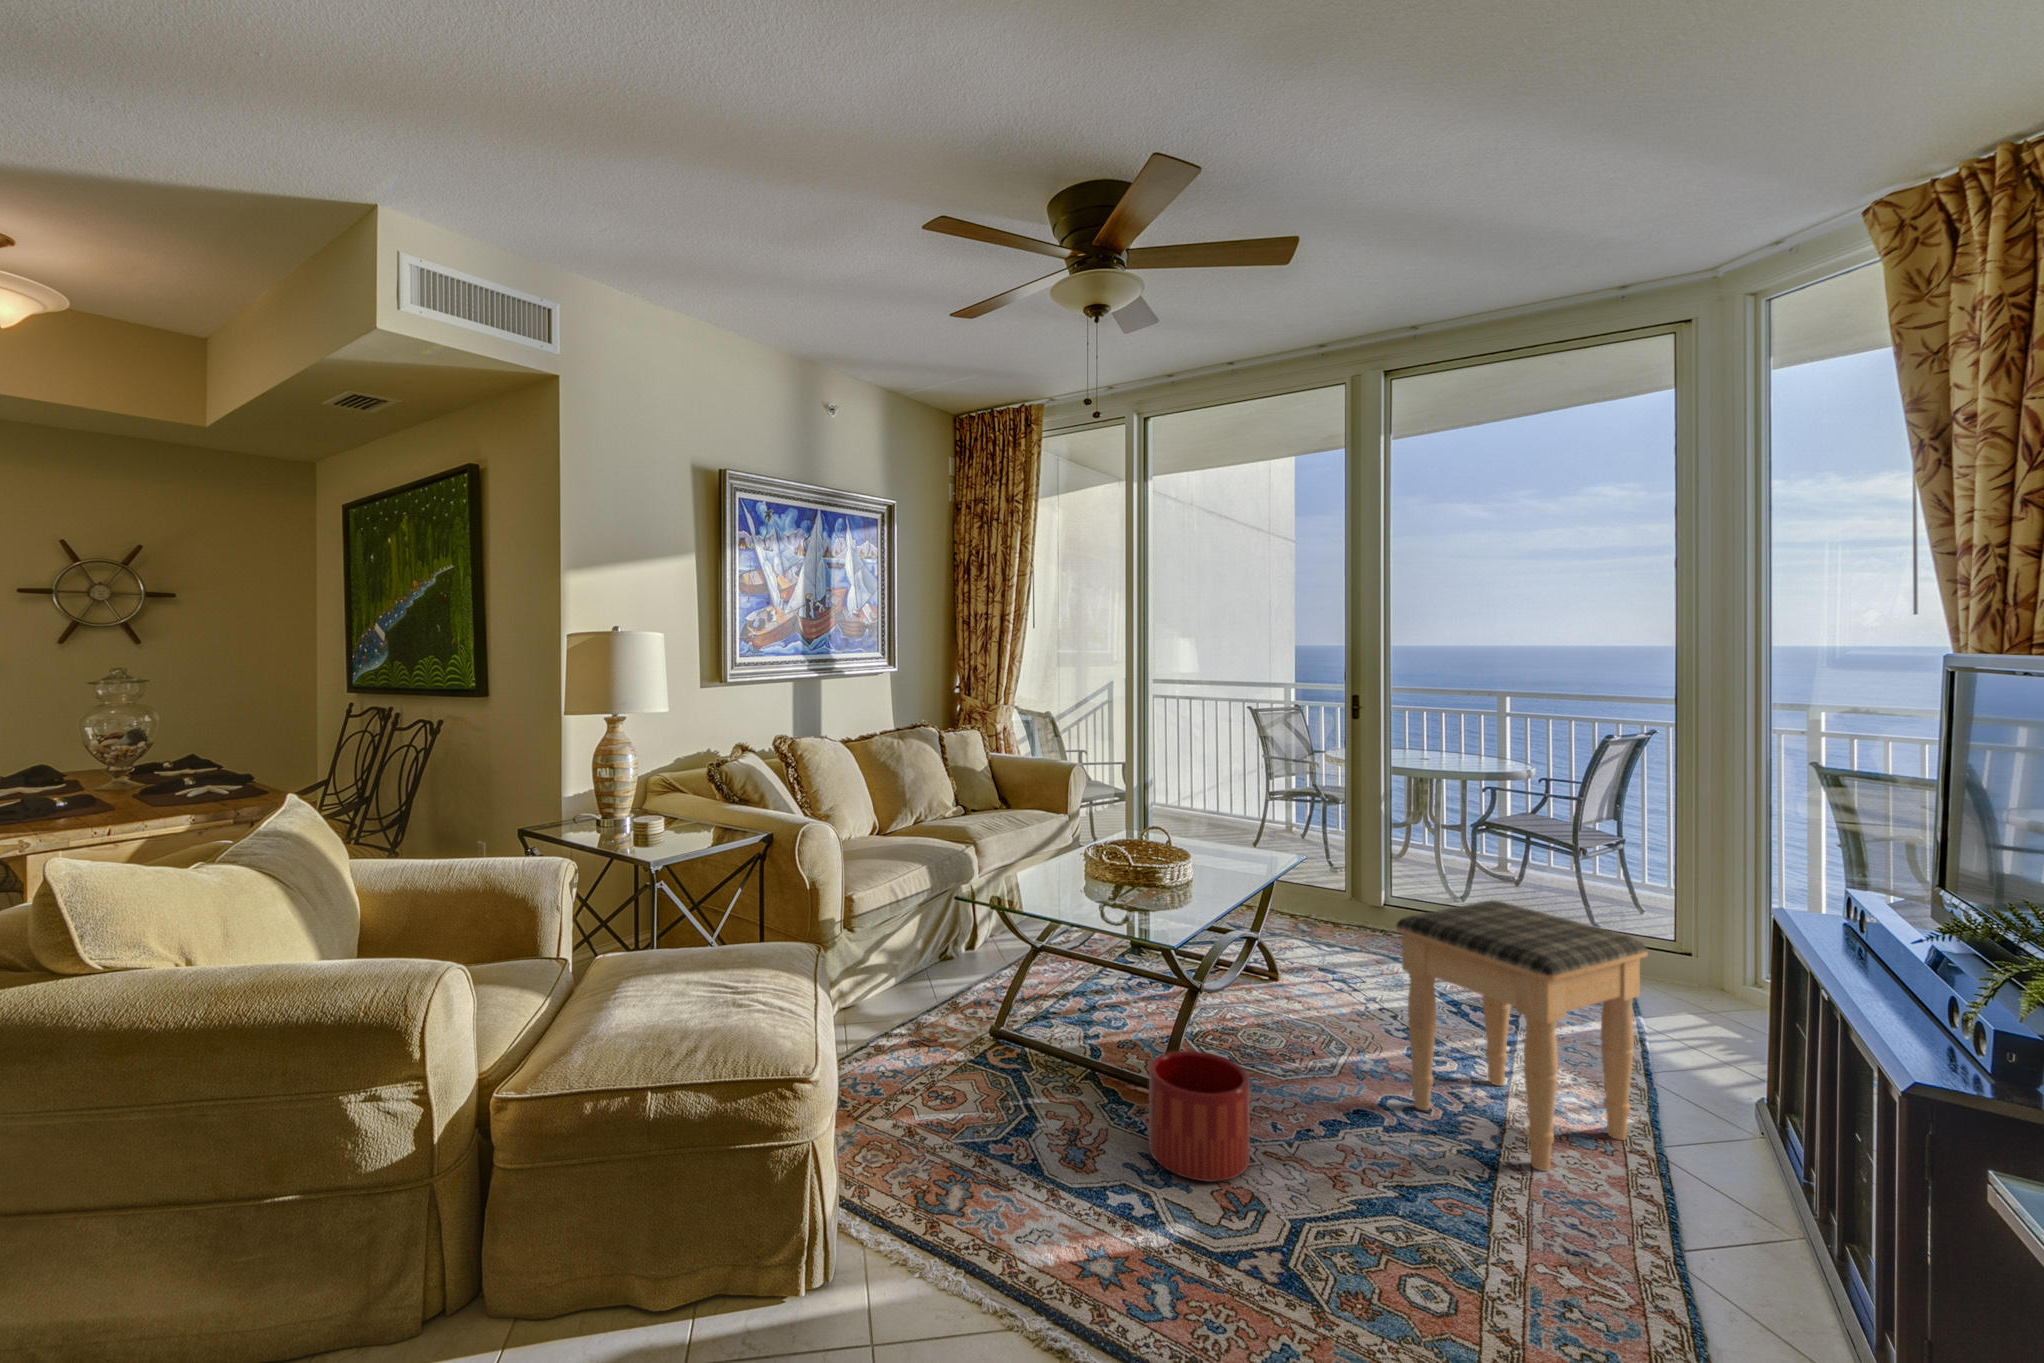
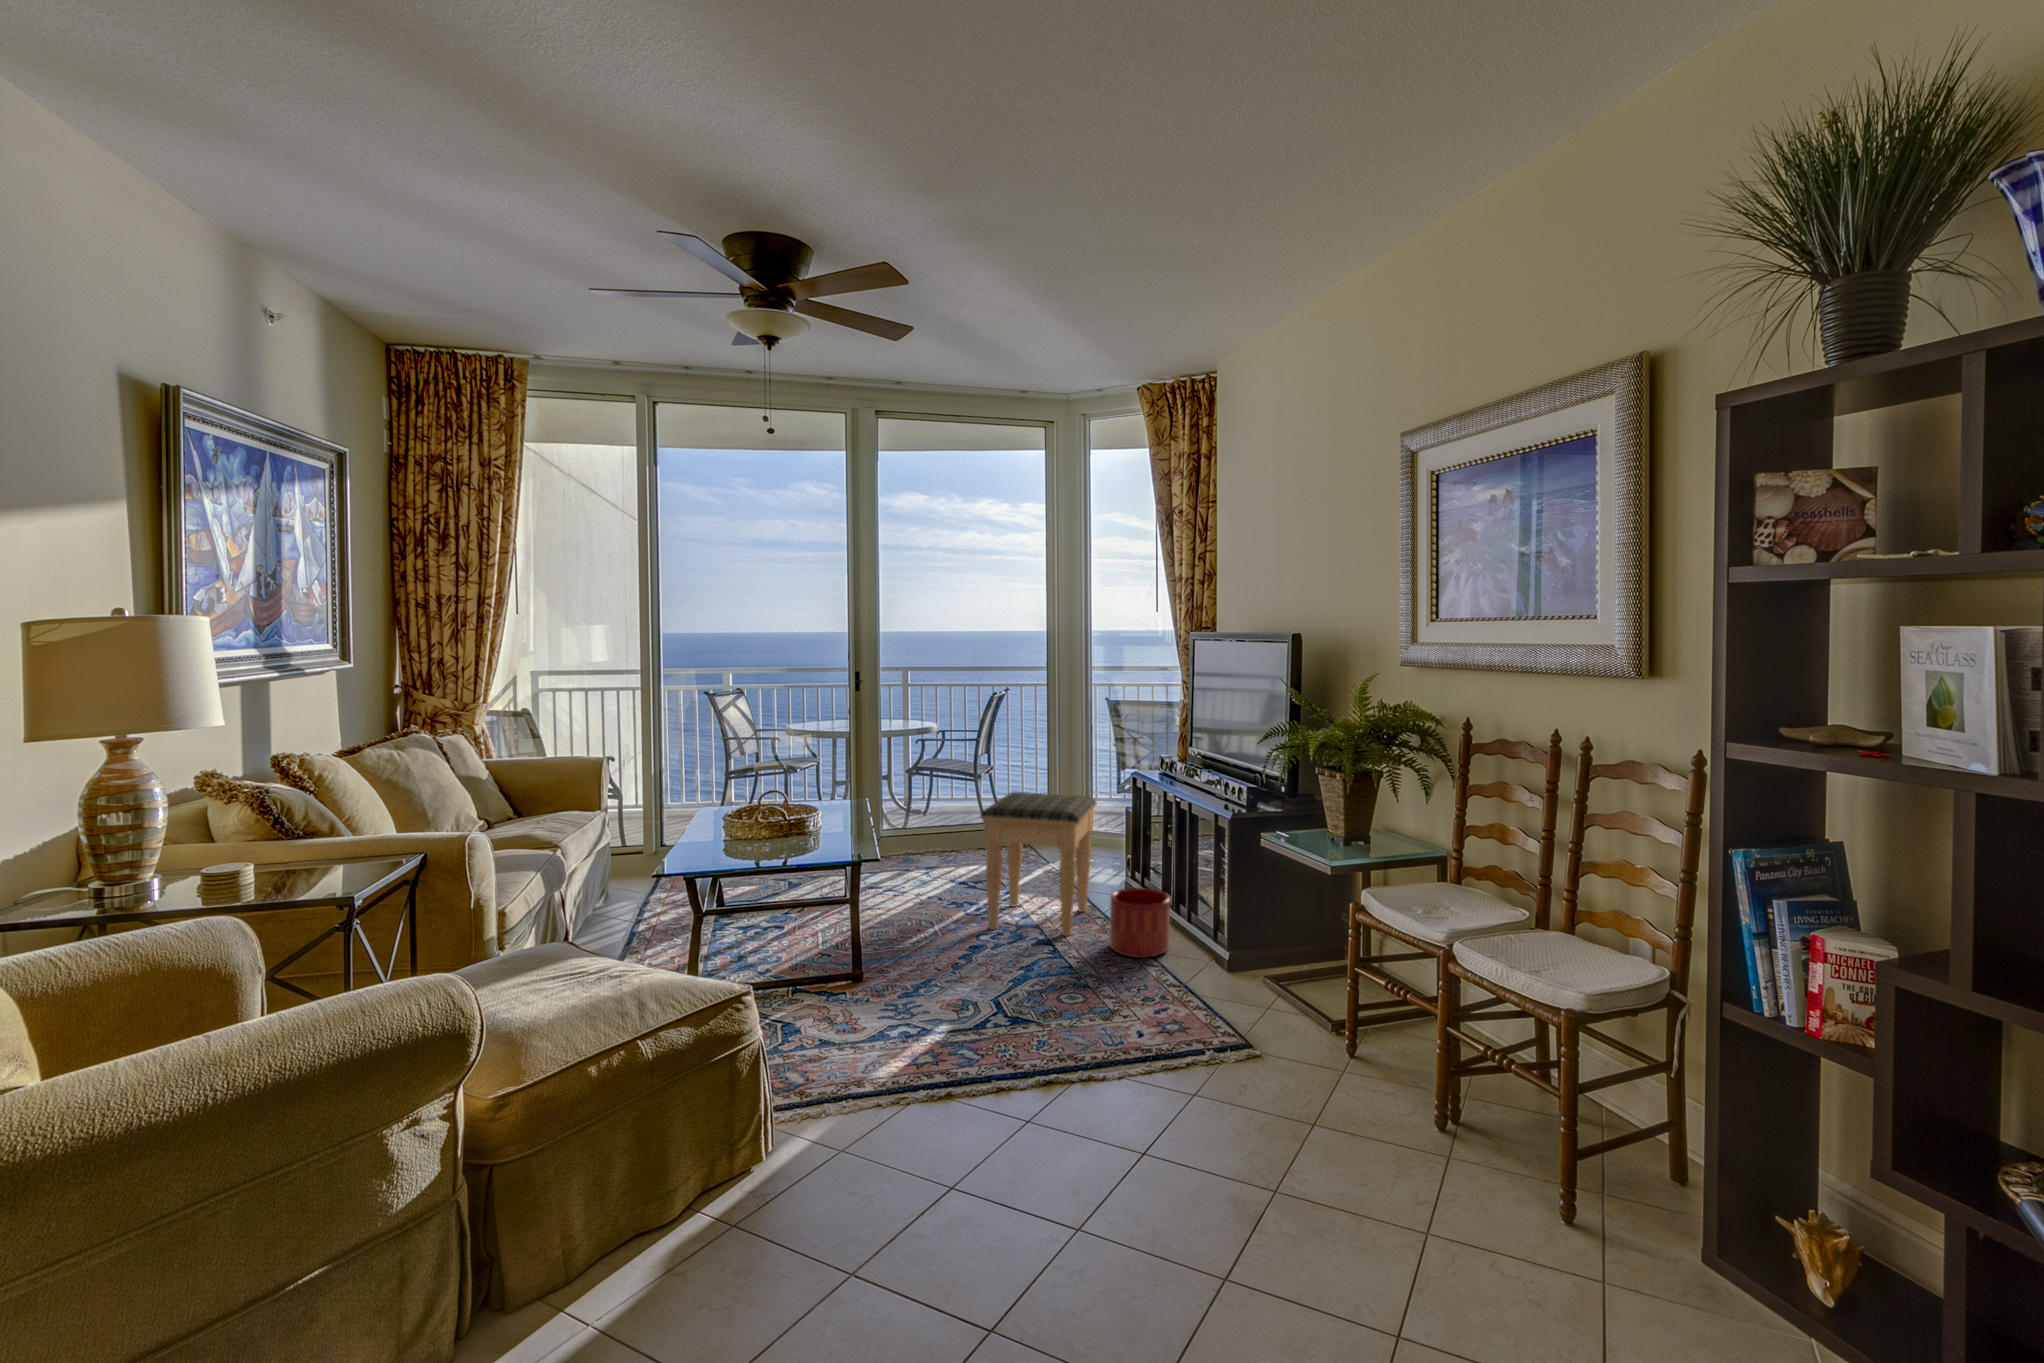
planter: present [1149,1051,1250,1182] -> present [1110,888,1170,958]

